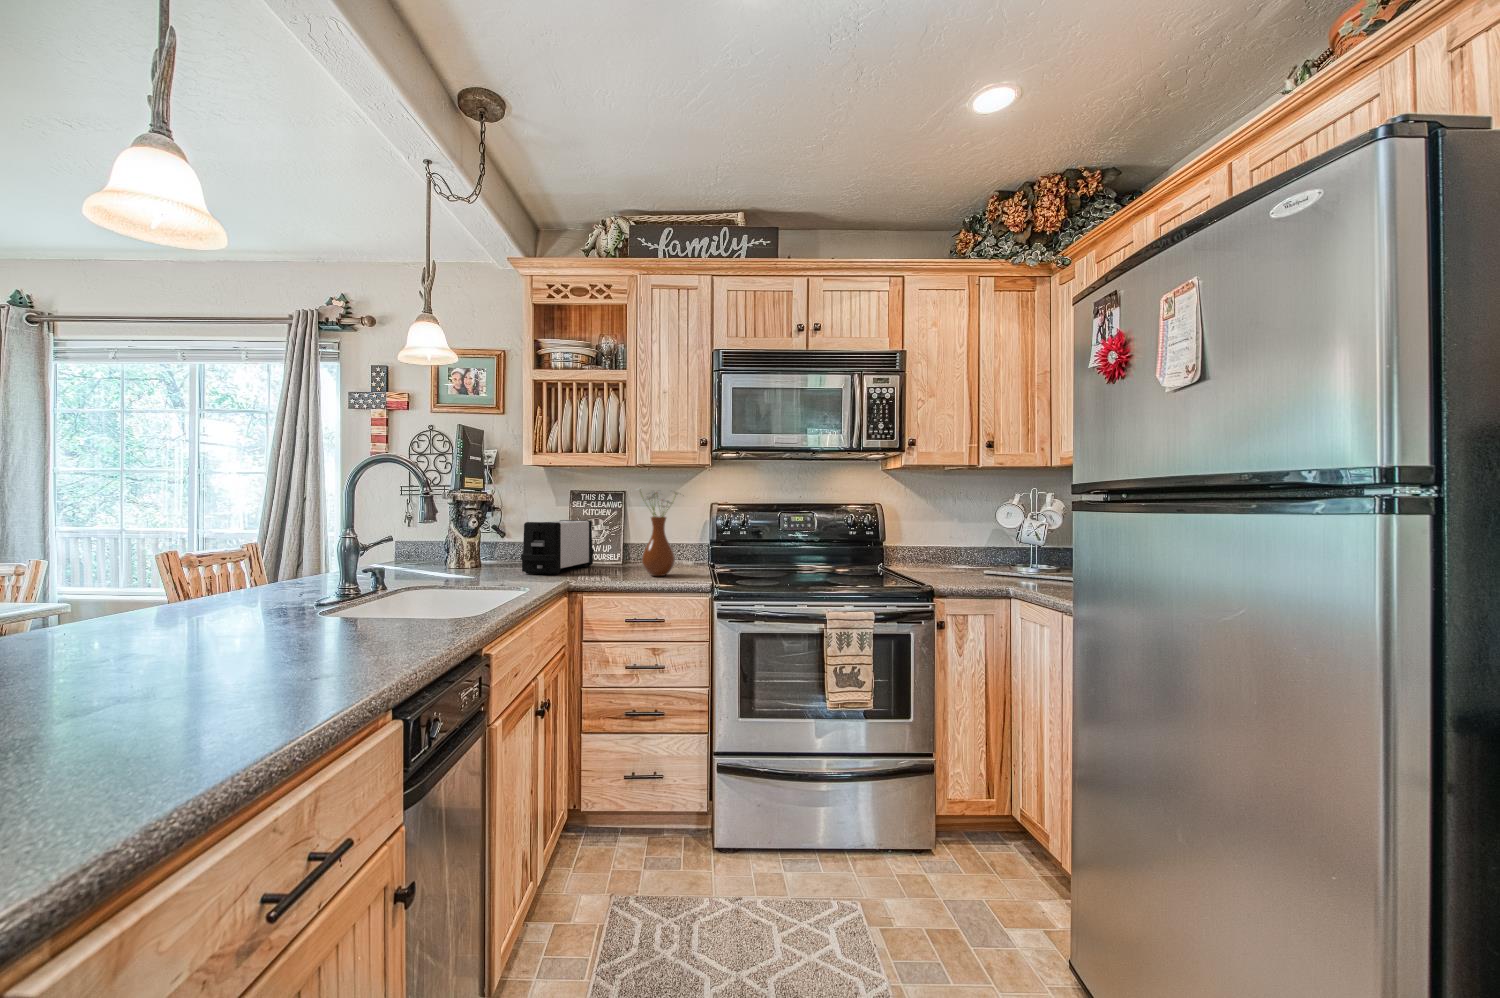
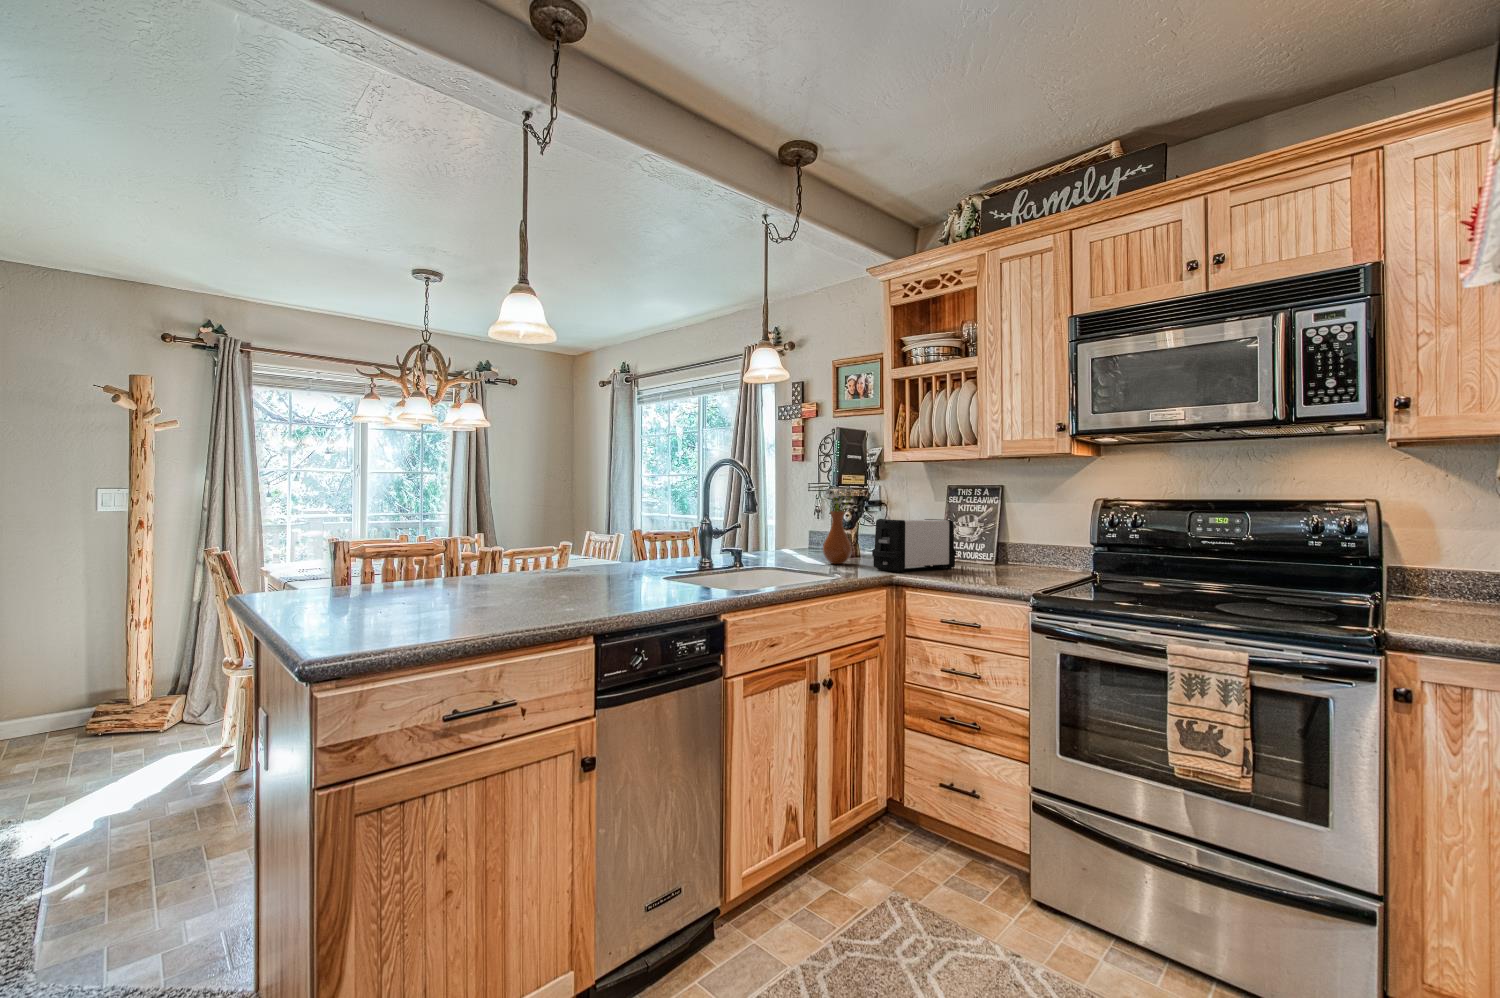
vase: present [637,488,678,576] -> present [817,486,854,564]

